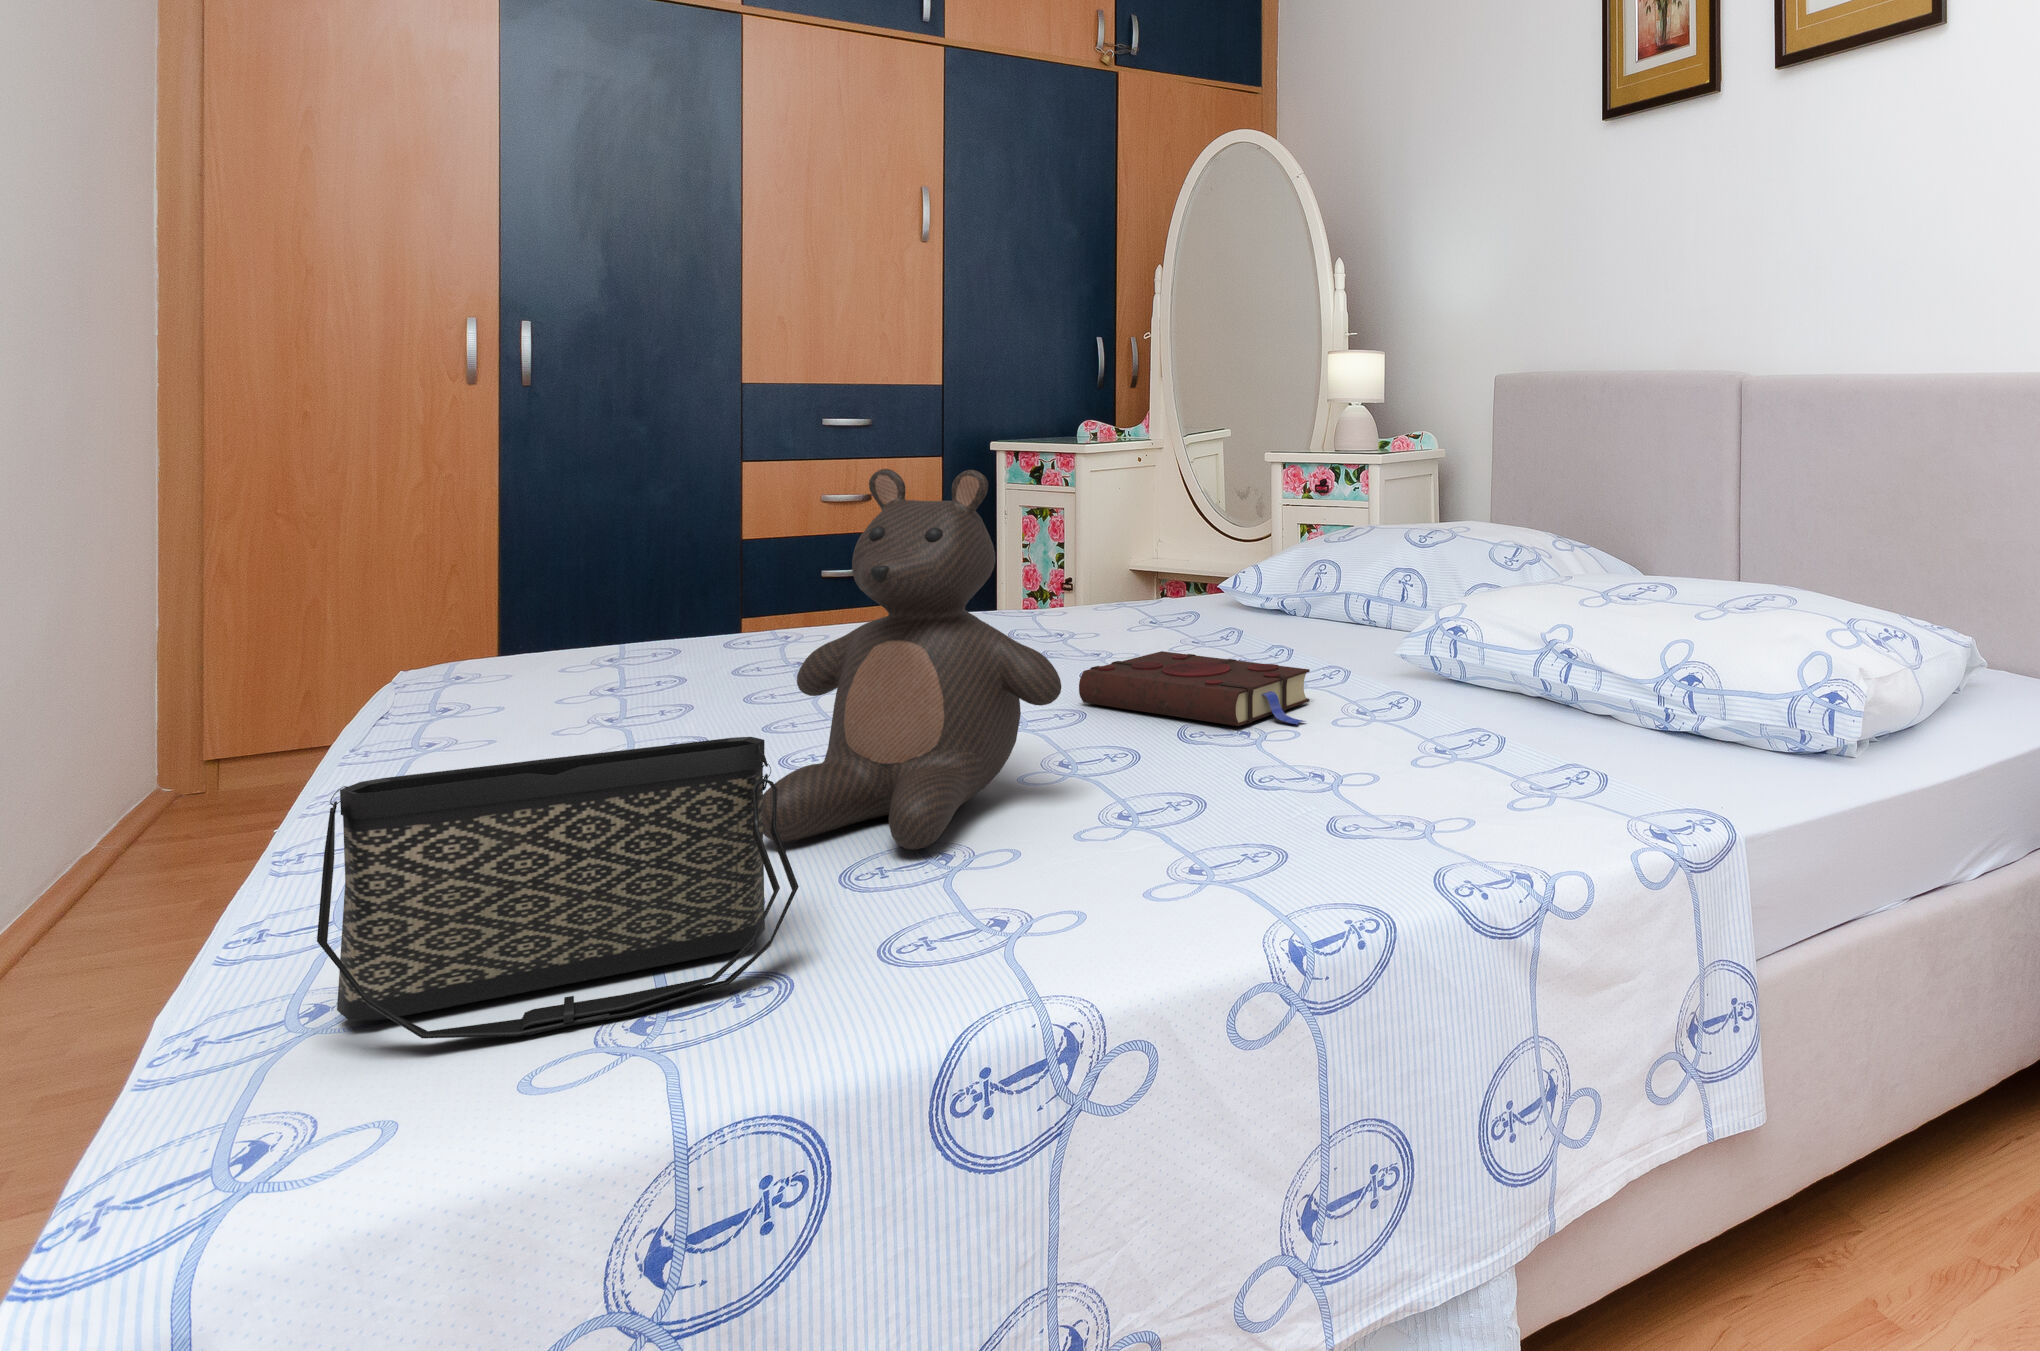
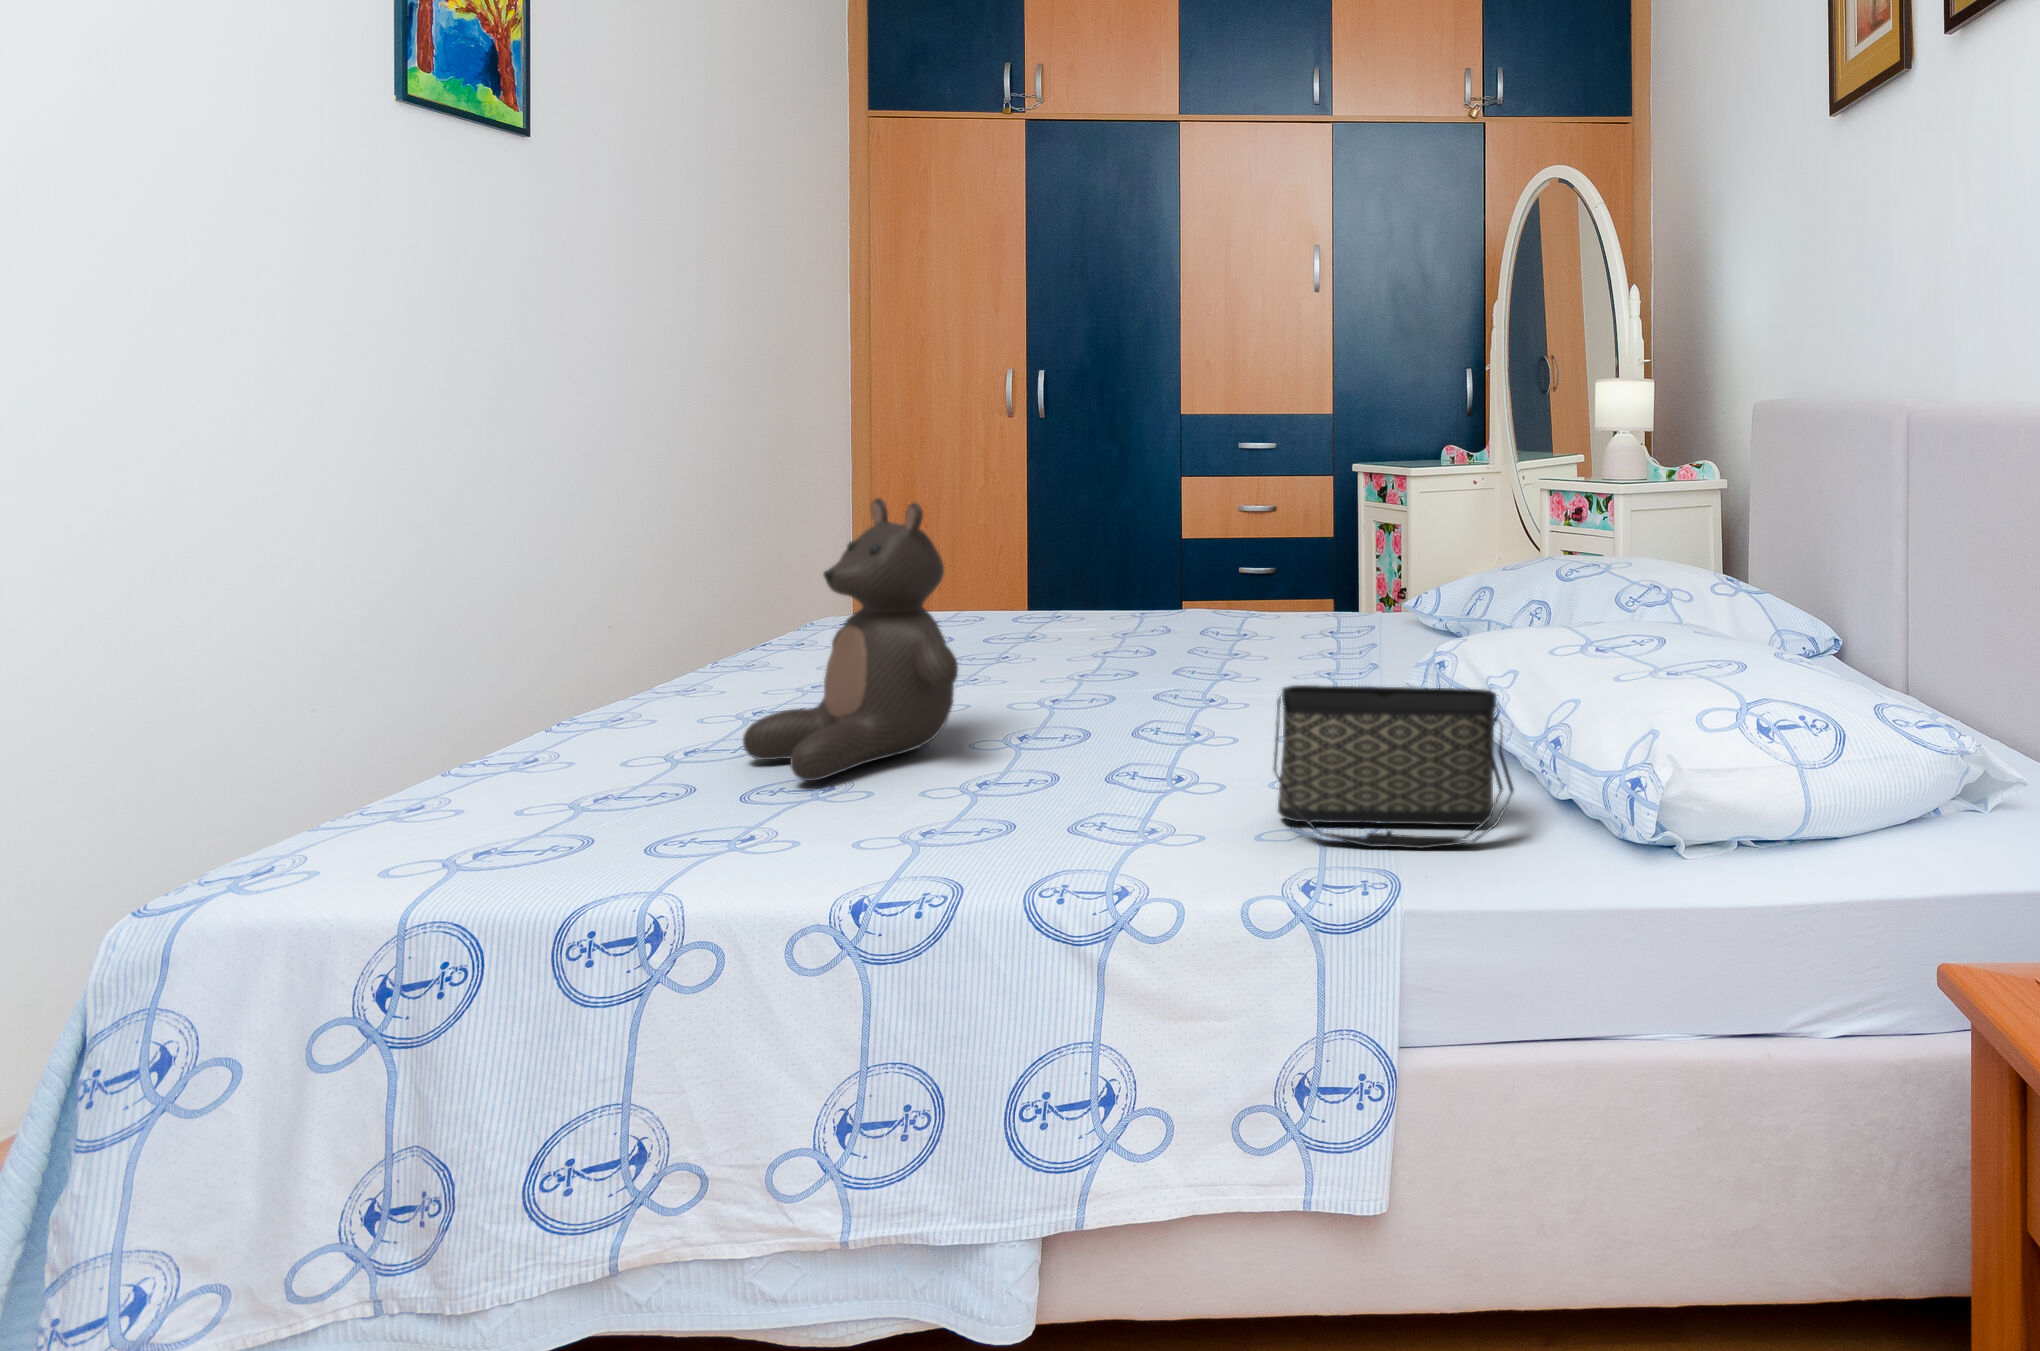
book: present [1079,651,1310,726] -> none [1131,659,1294,737]
handbag: present [317,737,799,1038] -> present [1273,685,1514,849]

